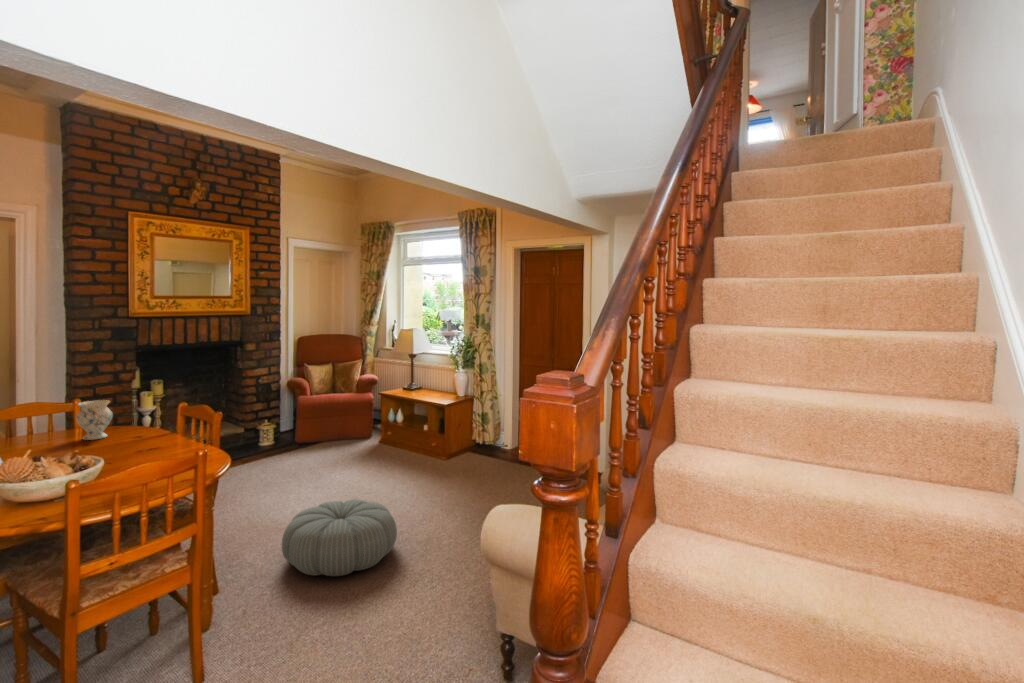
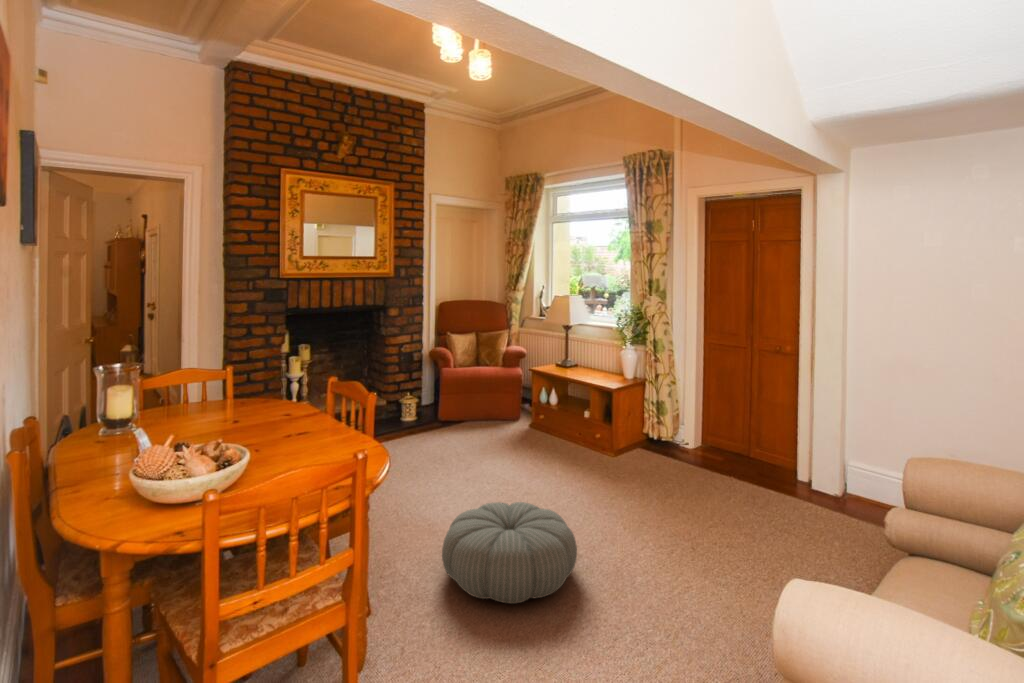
vase: present [76,400,113,440] -> none [225,371,261,416]

